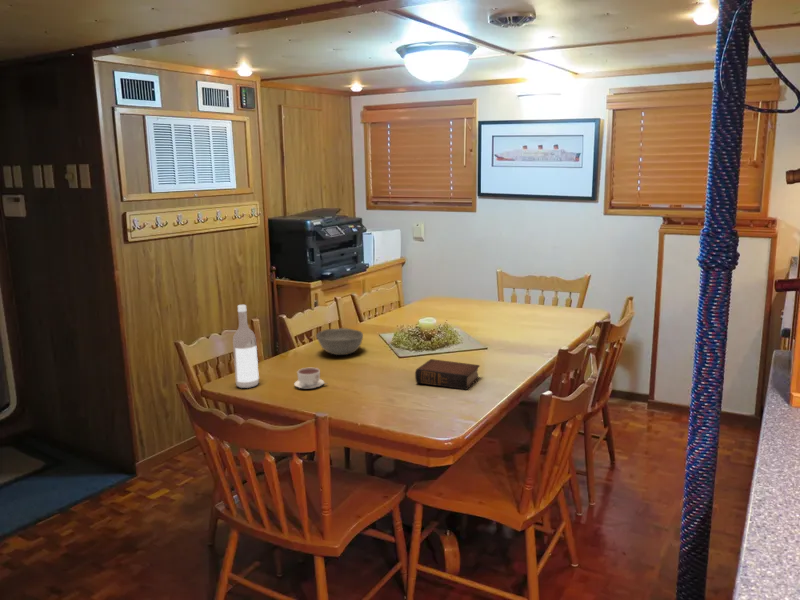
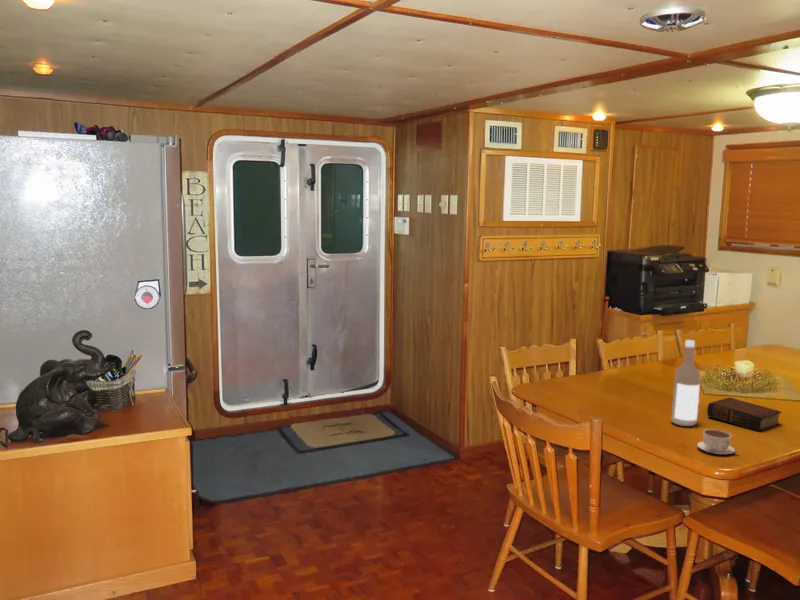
wine bottle: present [233,305,259,388] -> present [671,340,700,426]
bowl: present [317,328,363,355] -> none [623,356,669,382]
coffee cup: present [294,368,324,388] -> present [697,429,738,454]

